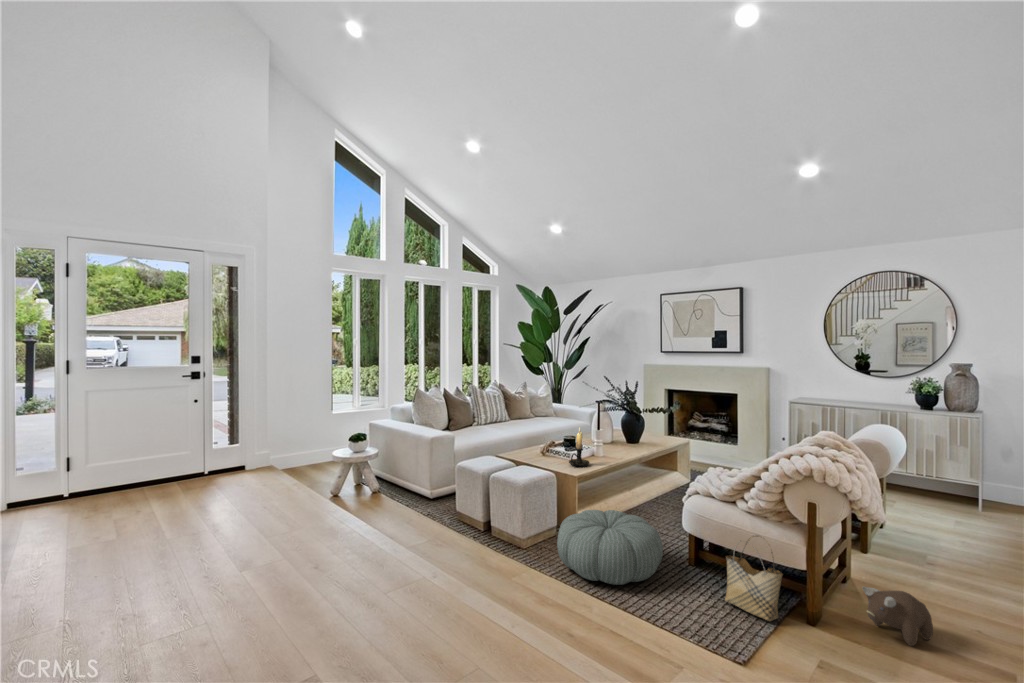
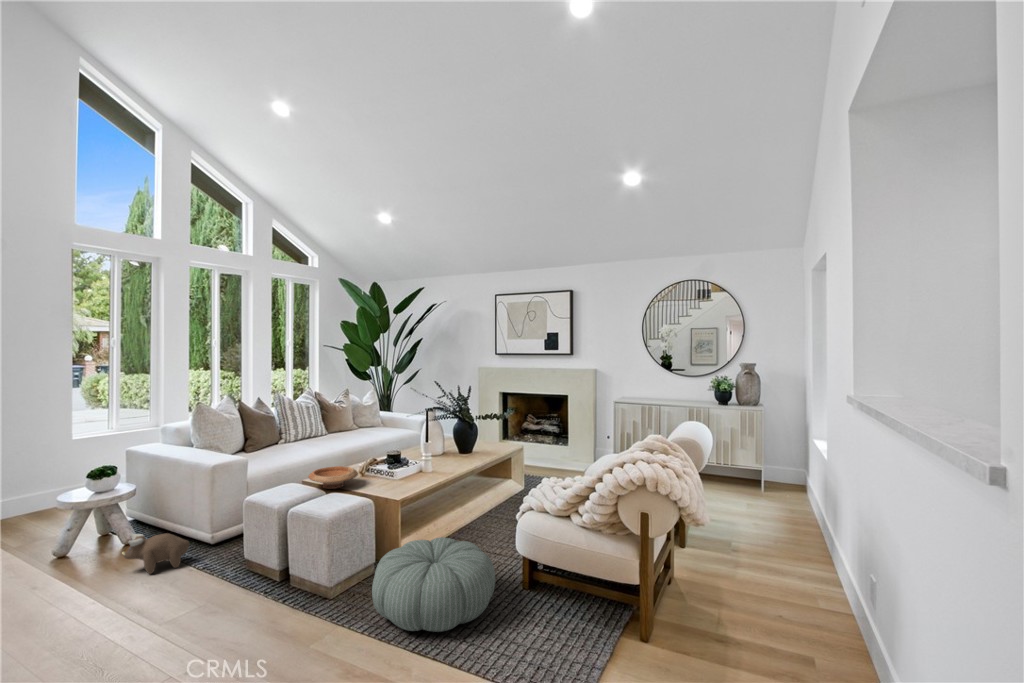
candle holder: present [569,427,589,467] -> none [392,441,416,489]
wooden bowl: none [502,445,541,462] -> present [309,466,358,489]
woven basket: present [725,536,782,621] -> none [560,552,617,647]
plush toy: present [862,587,933,646] -> present [122,533,189,574]

